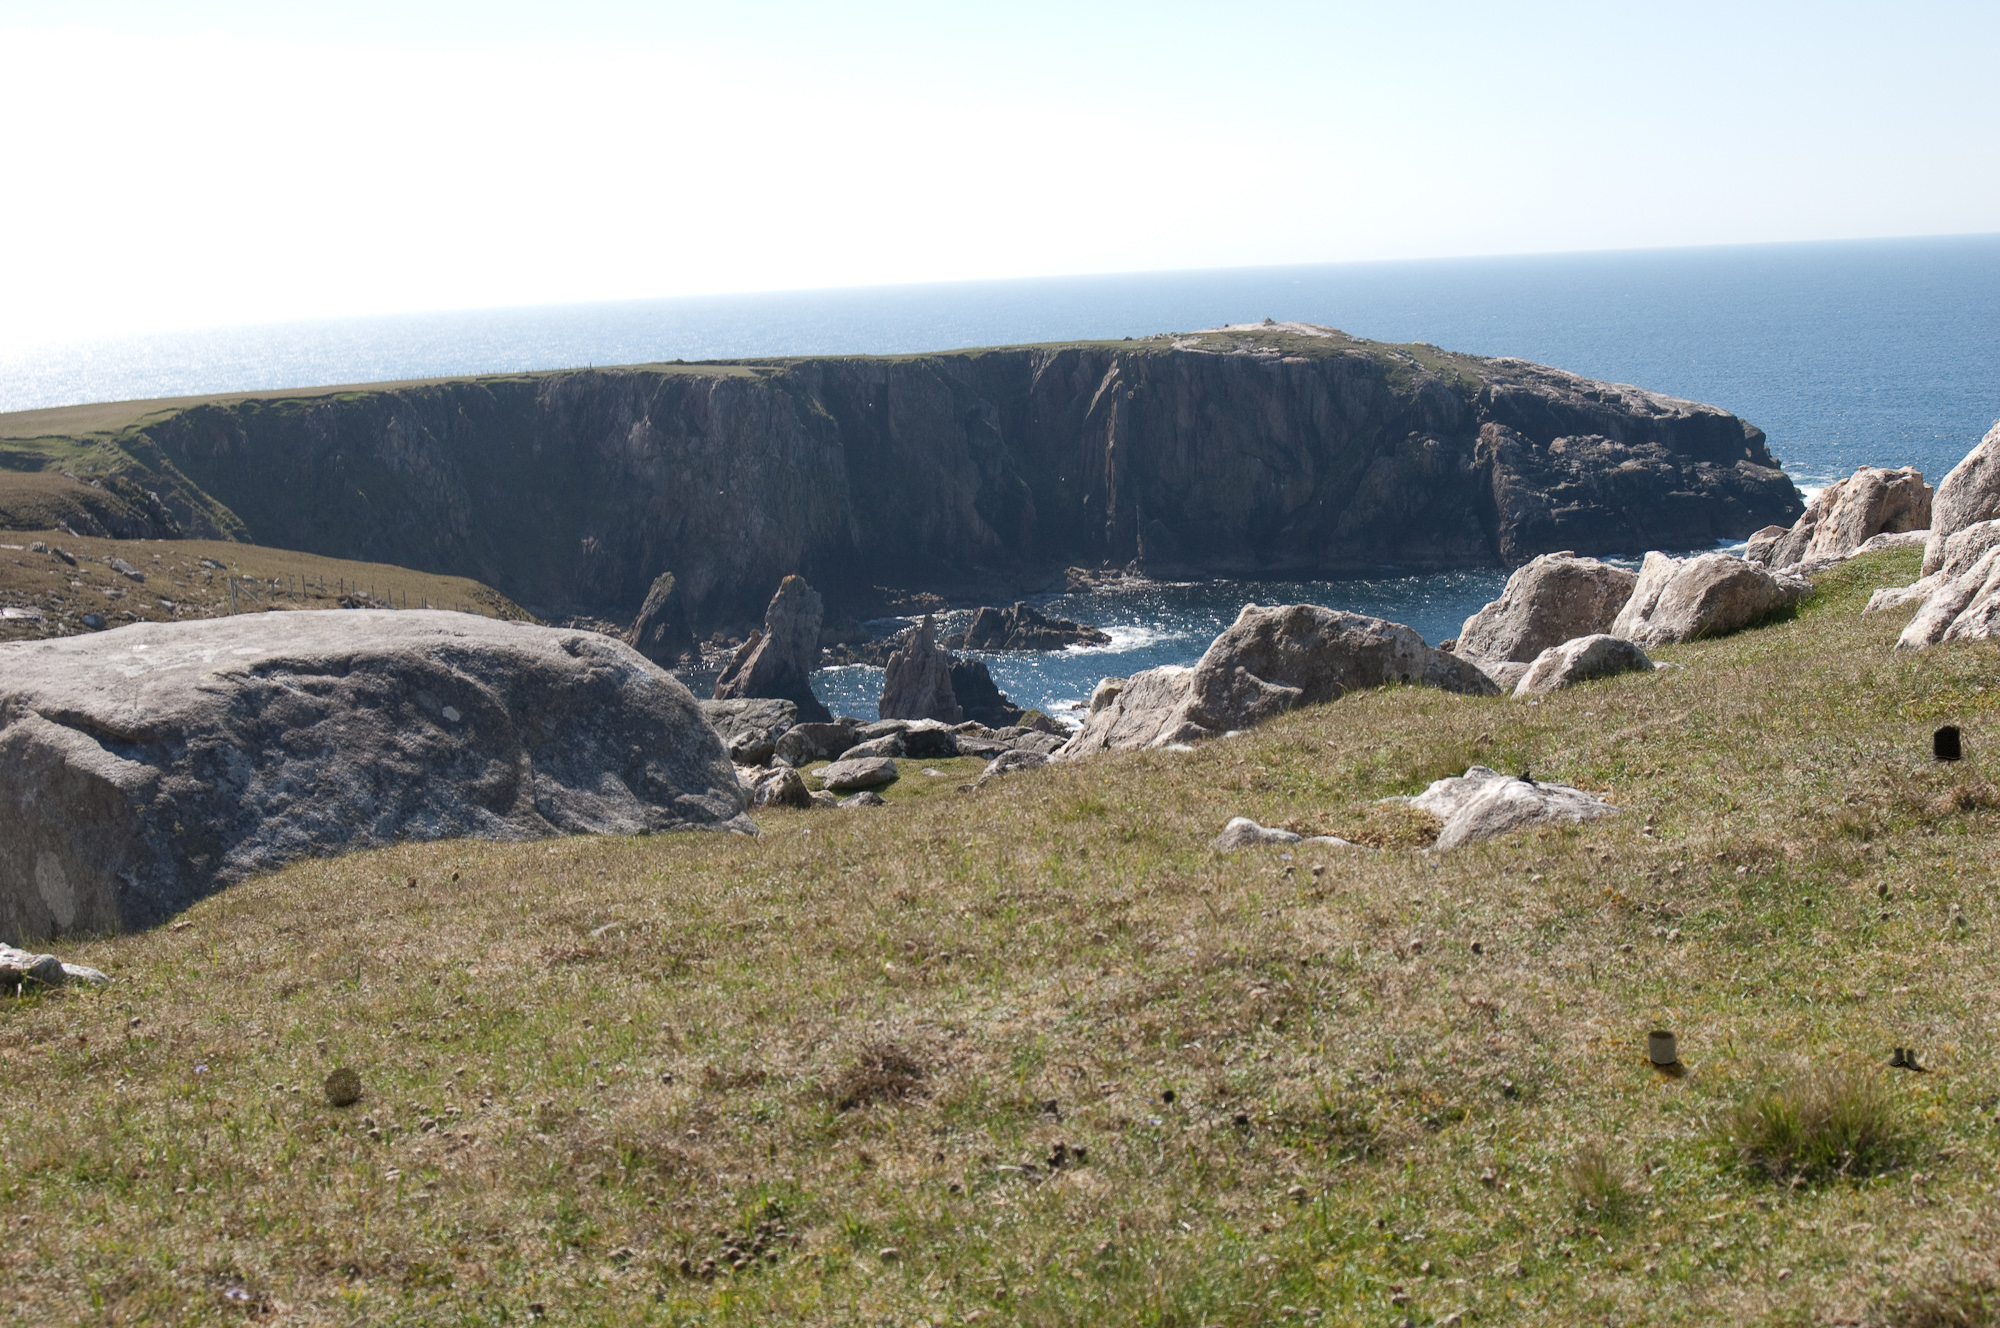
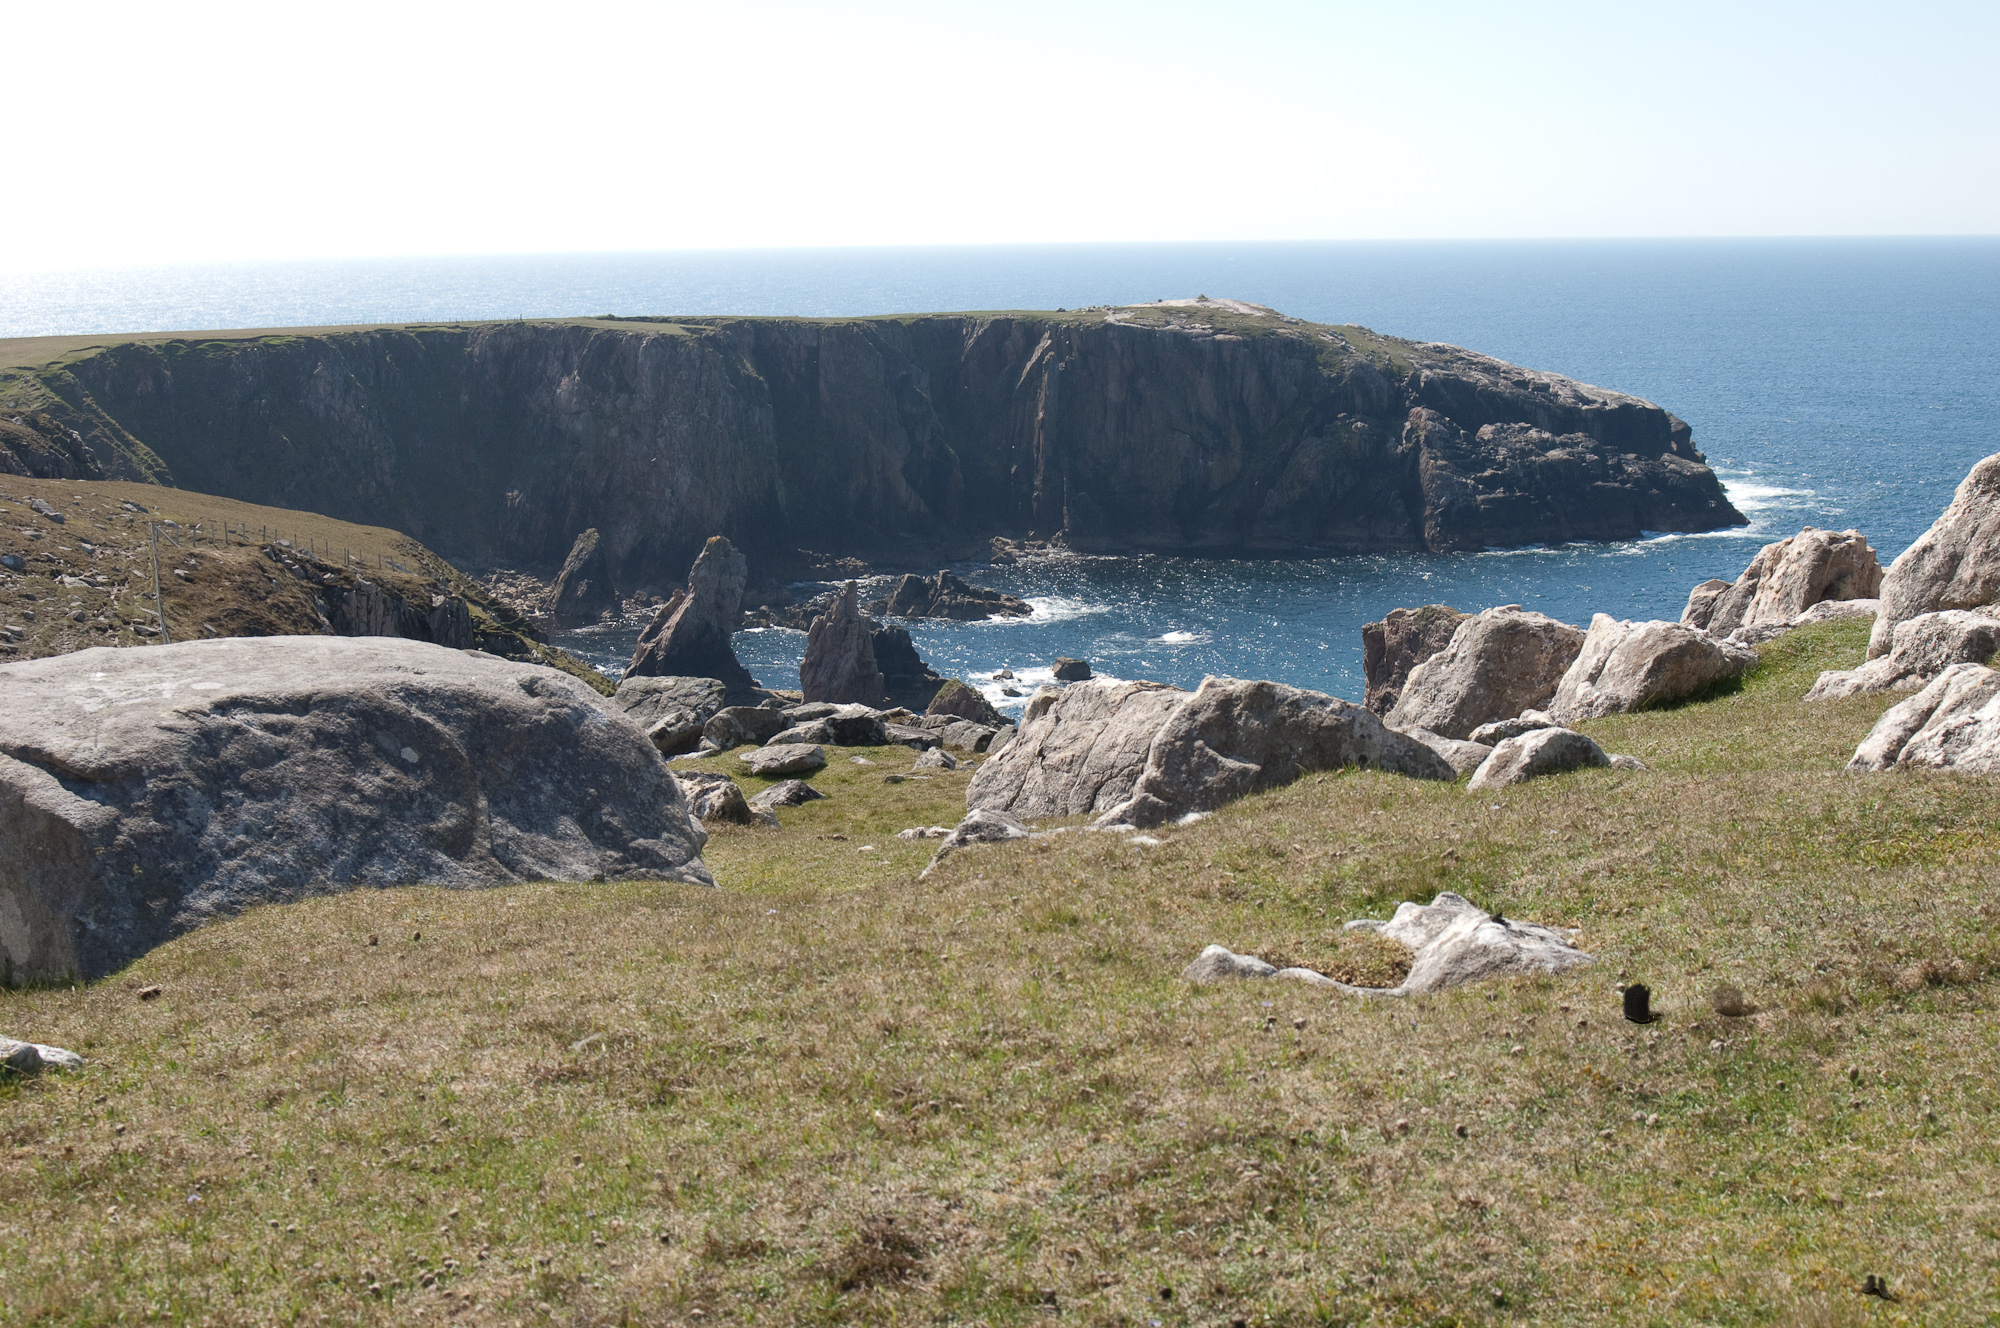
backpack: present [1933,725,1962,760] -> present [1623,983,1652,1023]
planter: present [1647,1030,1676,1065] -> none [1635,1245,1662,1281]
woven basket: present [325,1068,361,1106] -> present [1714,984,1743,1015]

